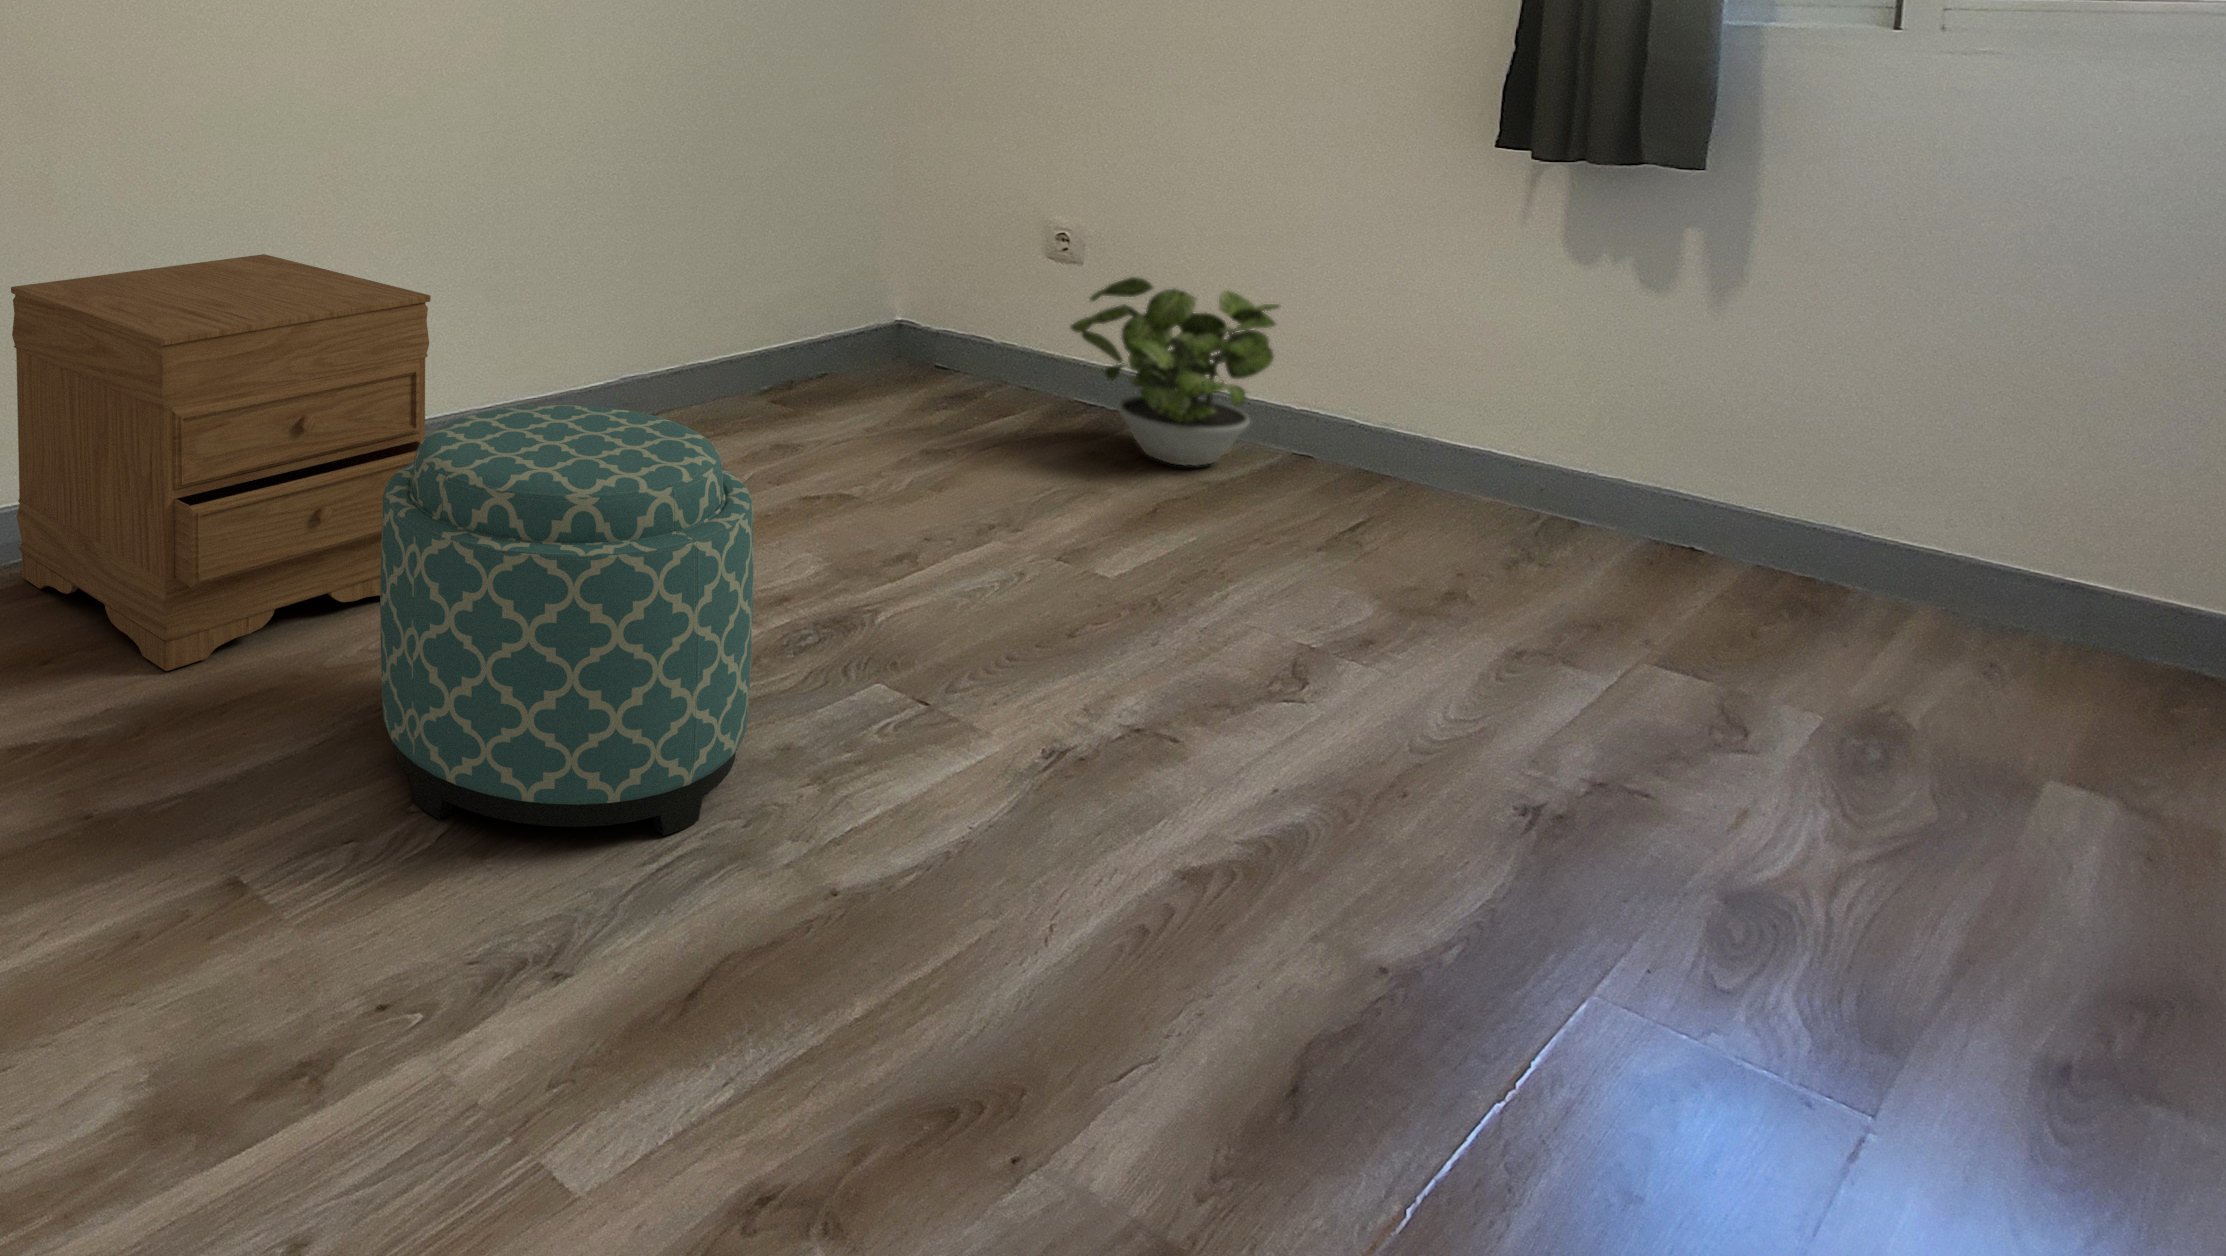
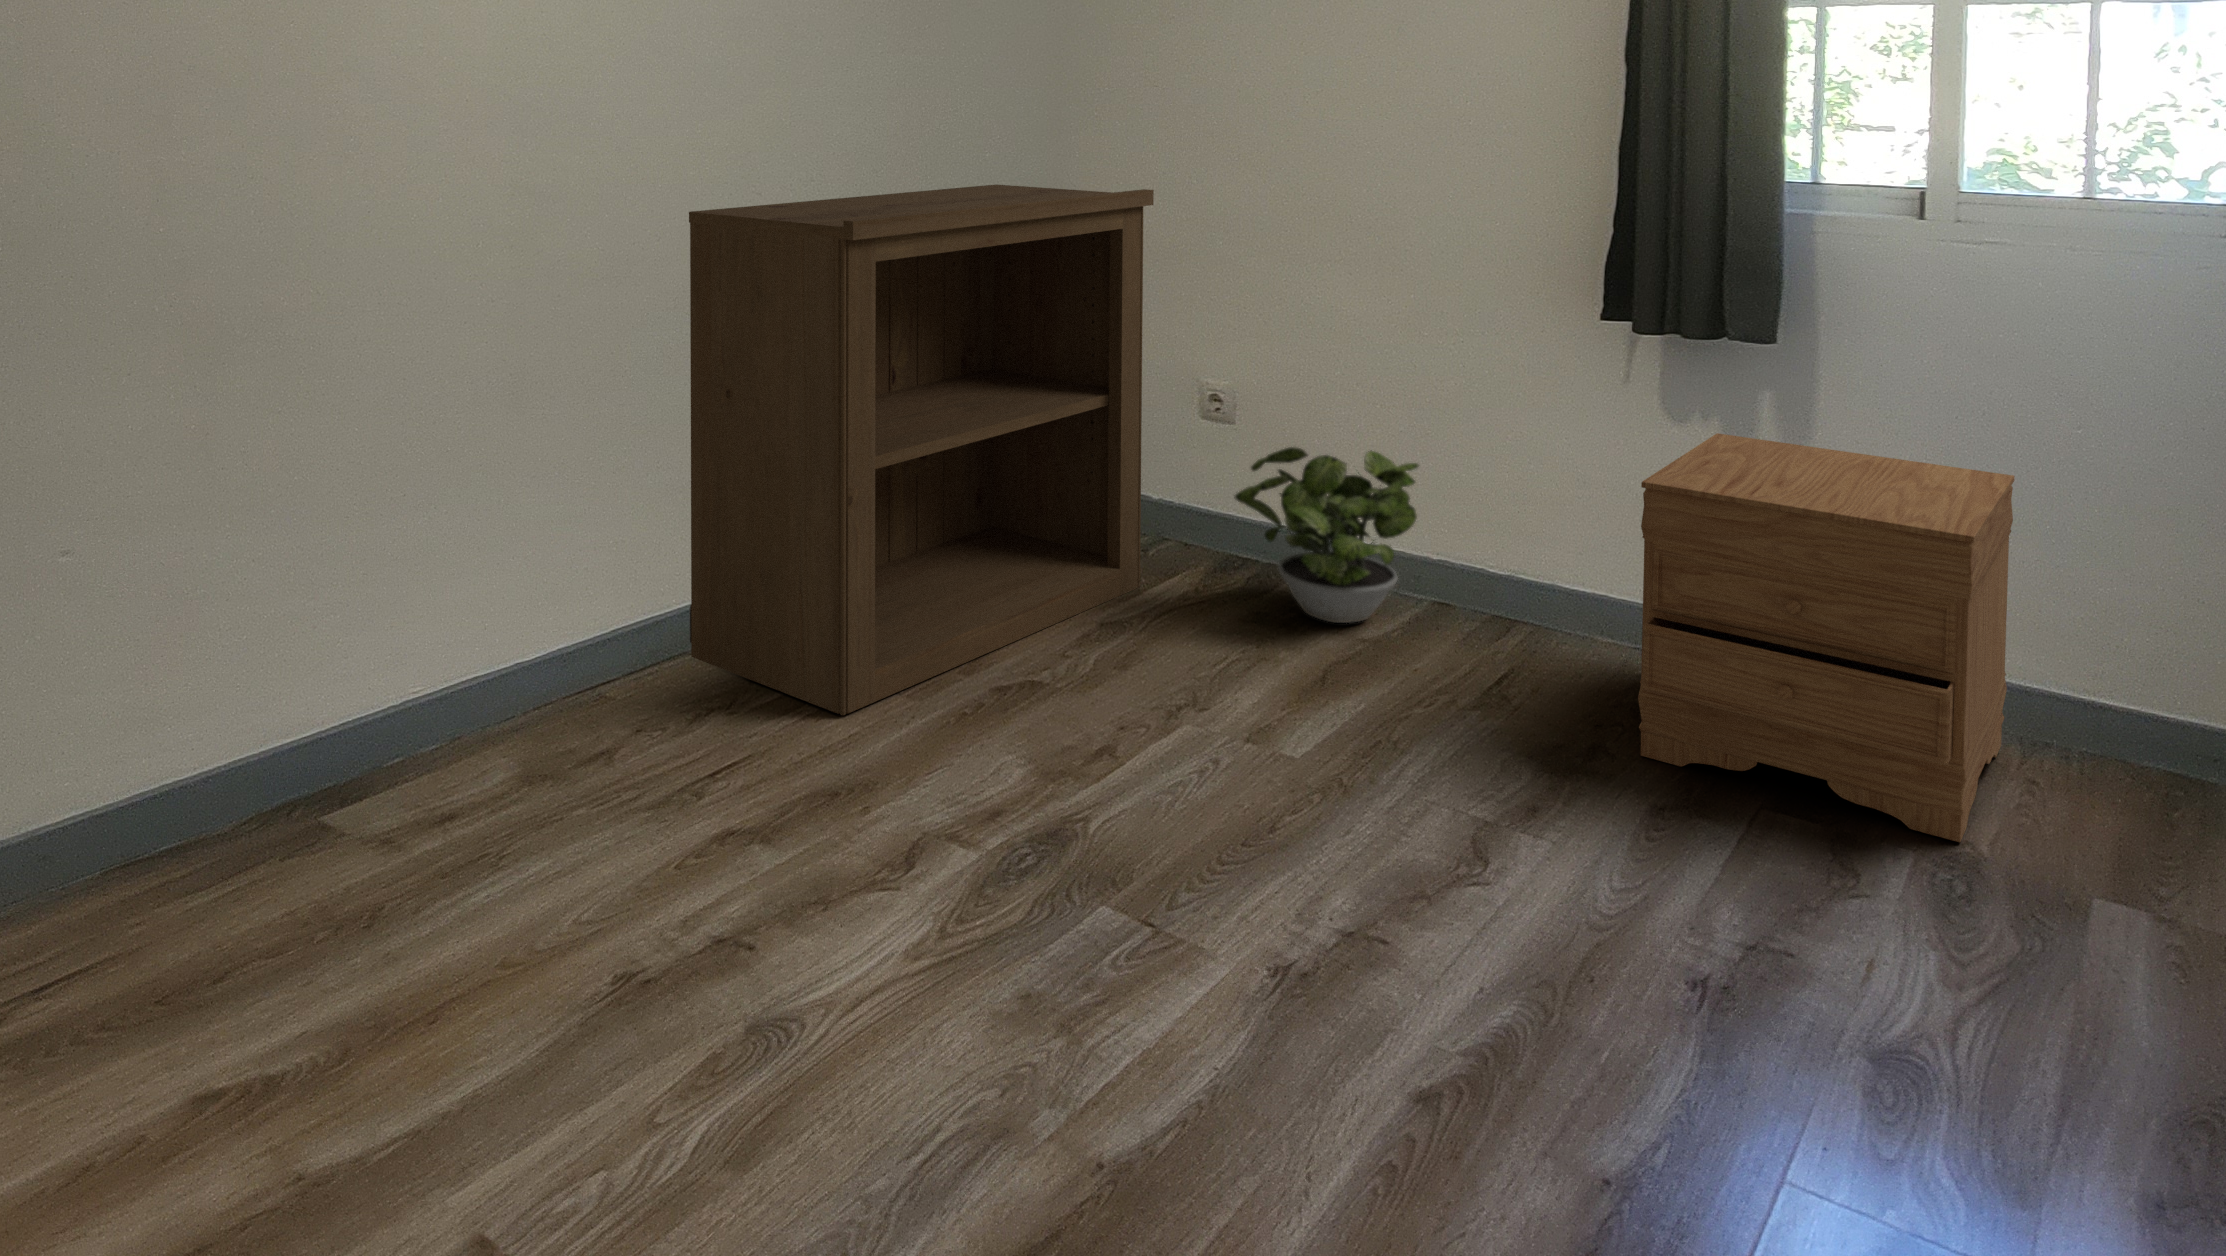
bookshelf: none [503,10,997,508] -> present [689,185,1154,715]
nightstand: present [11,254,431,671] -> present [1638,433,2014,842]
ottoman: present [380,405,753,836] -> none [617,658,994,1129]

